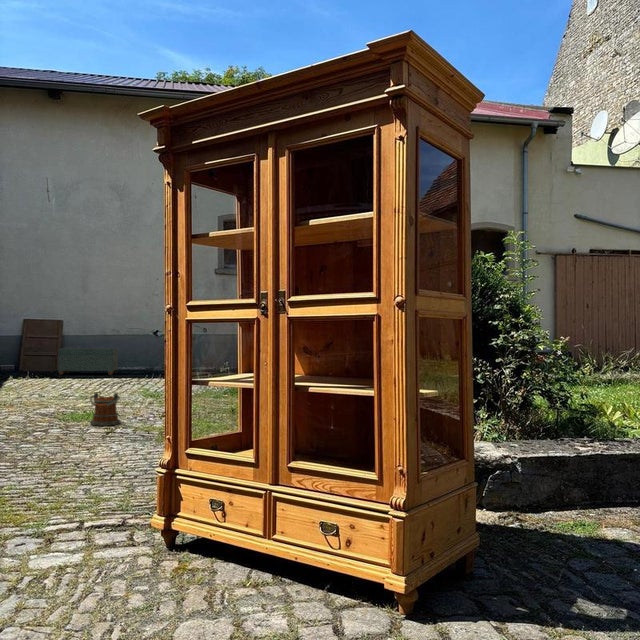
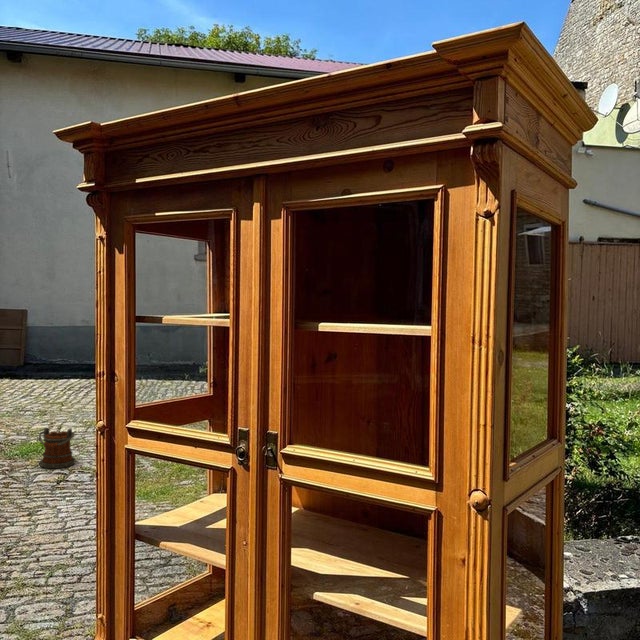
bench: present [58,348,118,375] -> none [20,345,86,375]

